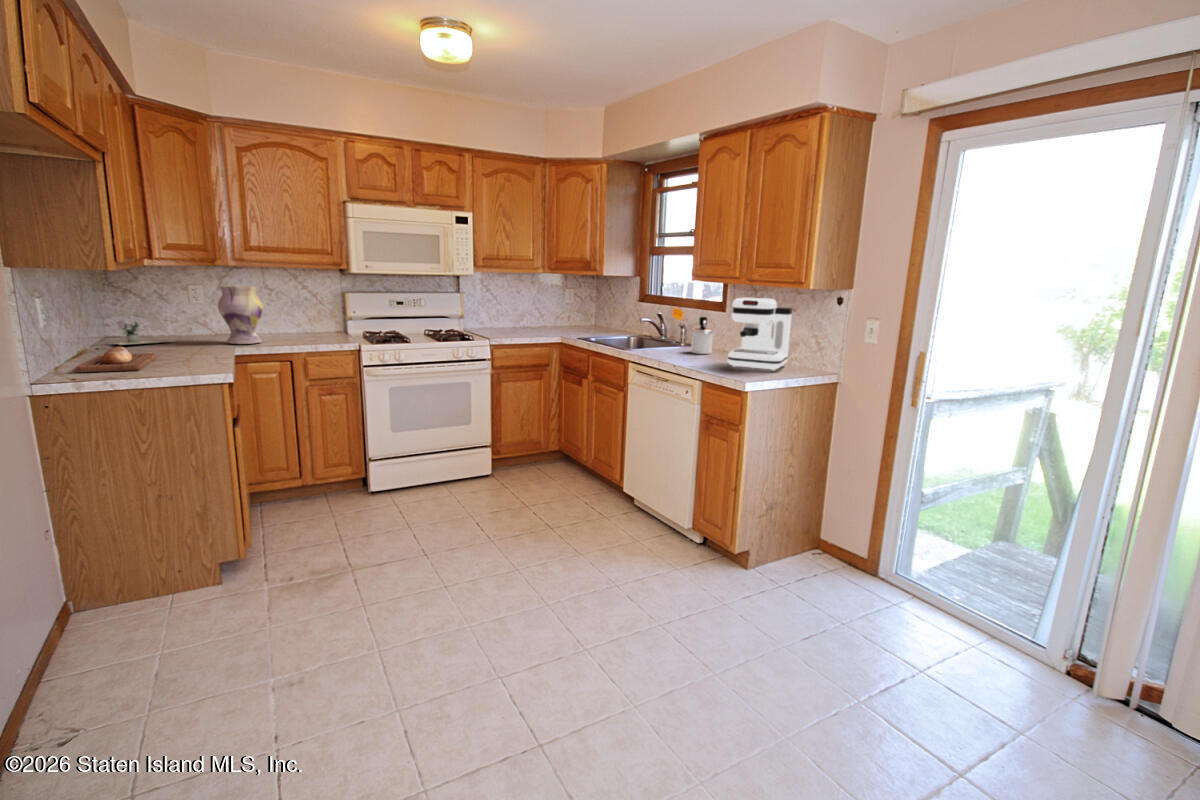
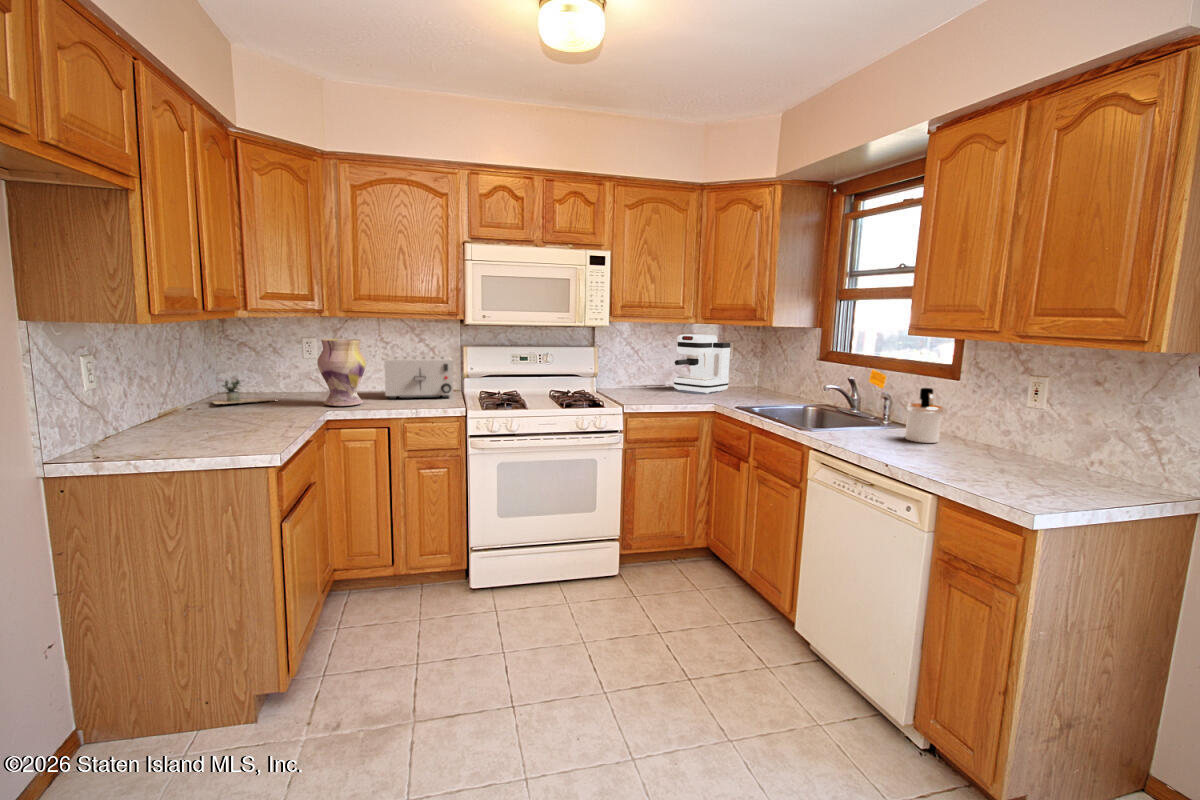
coffee maker: present [727,298,792,370] -> present [673,334,730,394]
toaster: none [275,302,341,339] -> present [385,356,453,399]
bread loaf: present [75,347,156,372] -> none [117,412,230,445]

